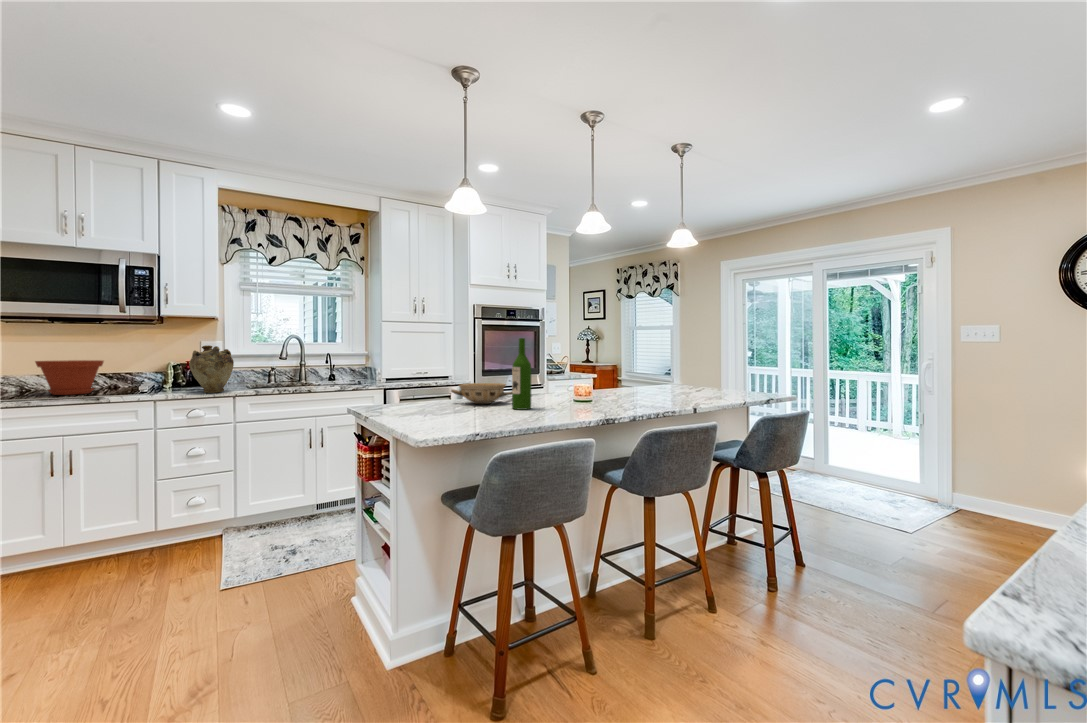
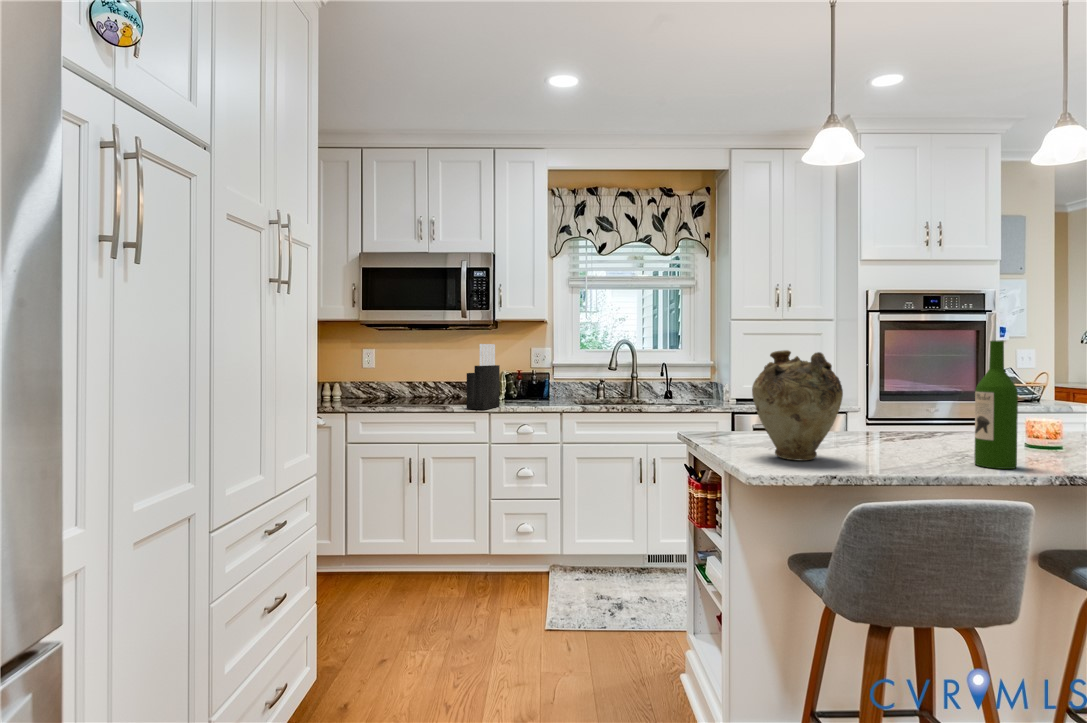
knife block: none [126,337,166,398] -> present [466,344,500,410]
vase: present [189,345,234,393] -> present [752,350,843,461]
plant pot: present [35,360,104,395] -> none [400,368,450,402]
ceramic bowl: present [451,383,512,404] -> none [851,414,972,451]

